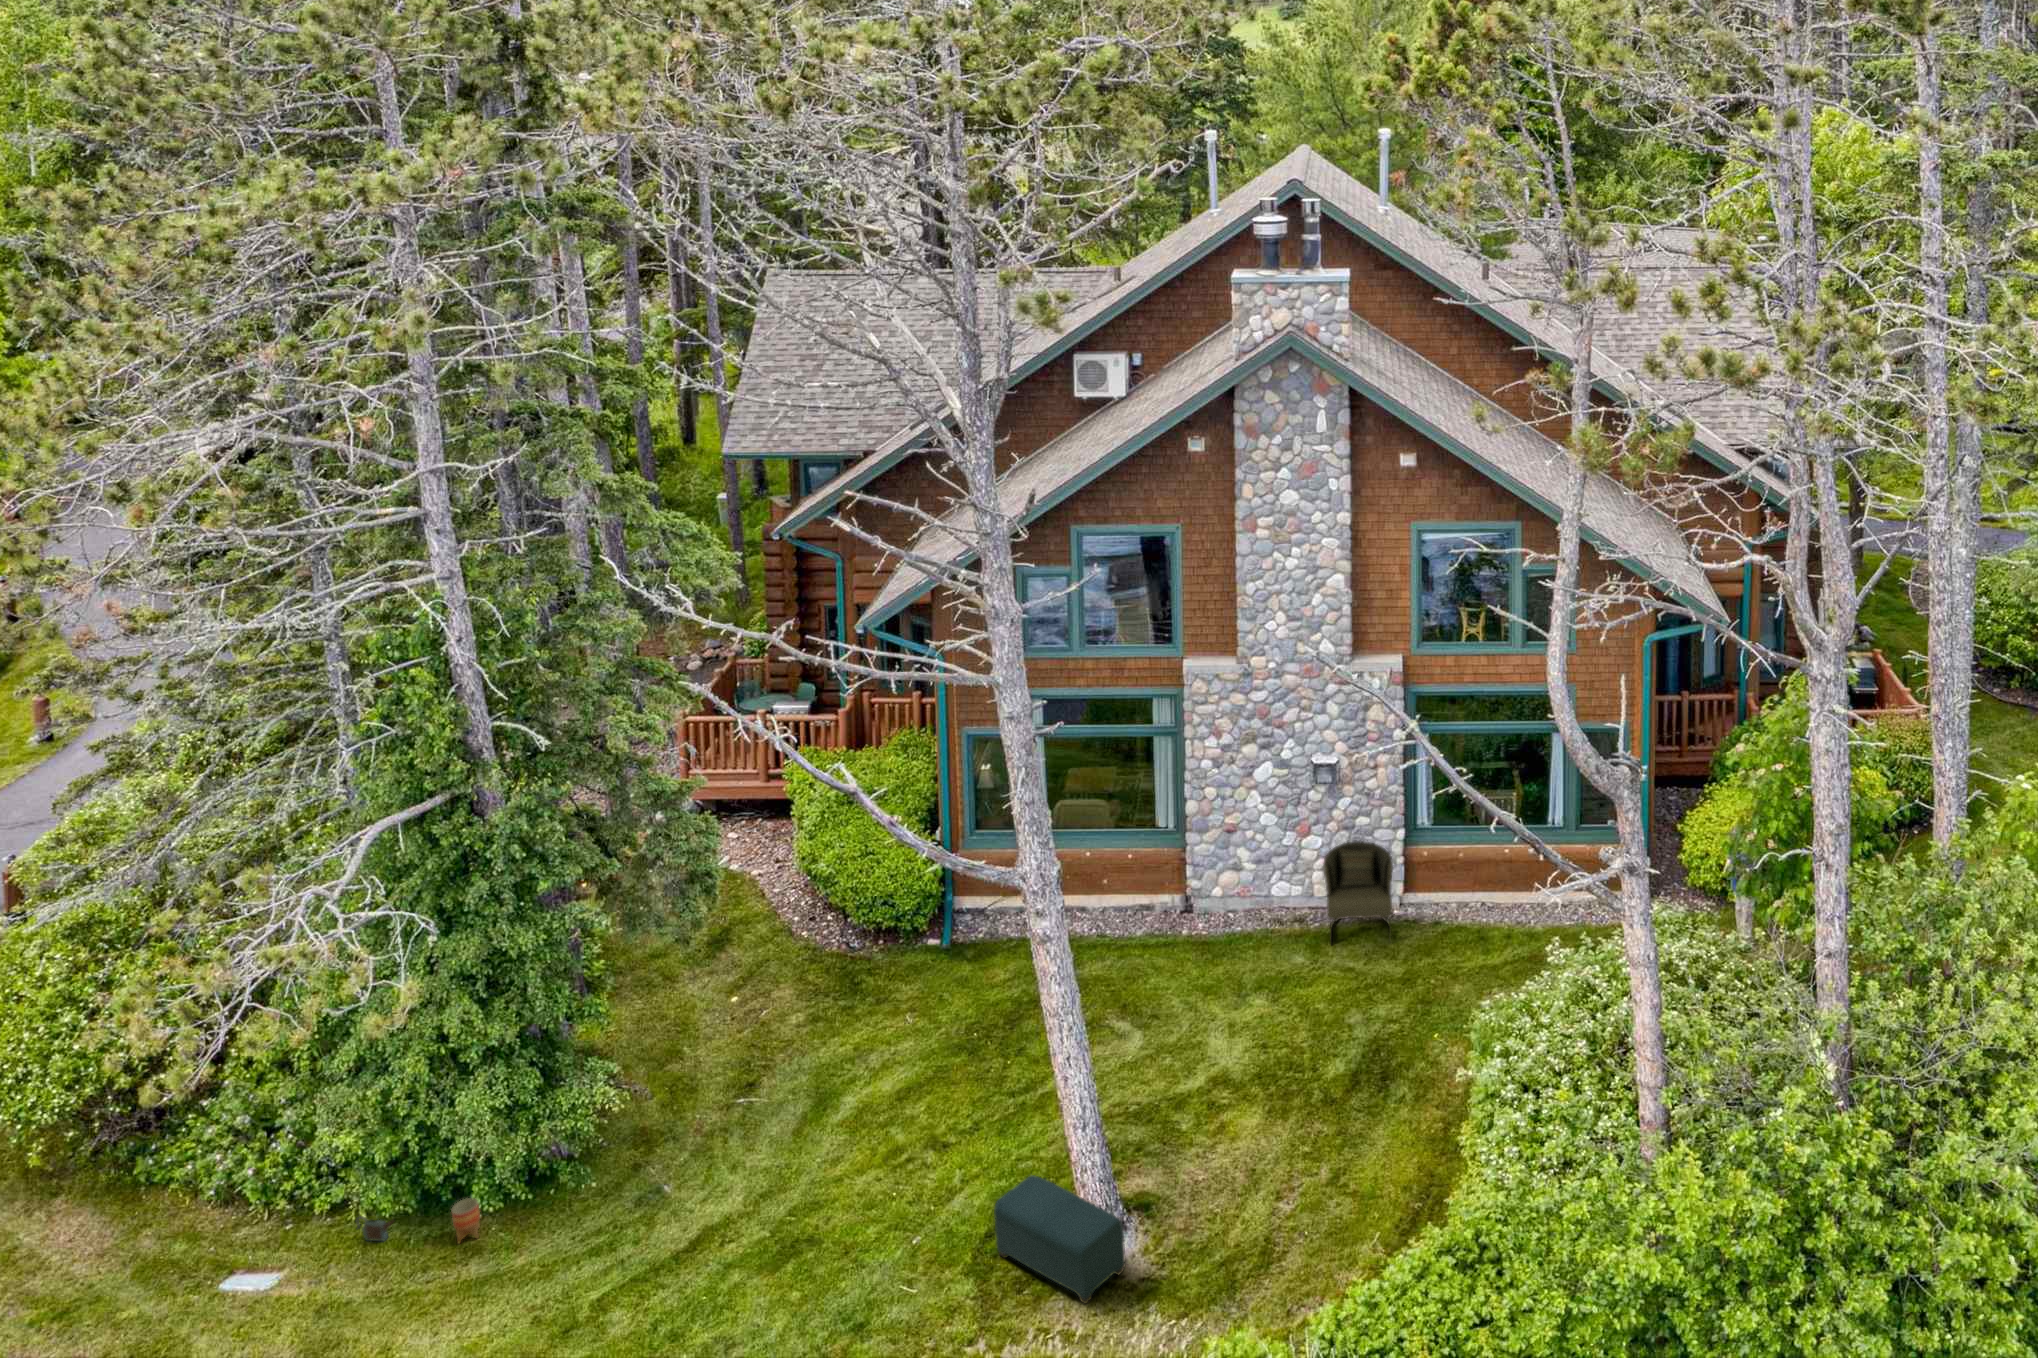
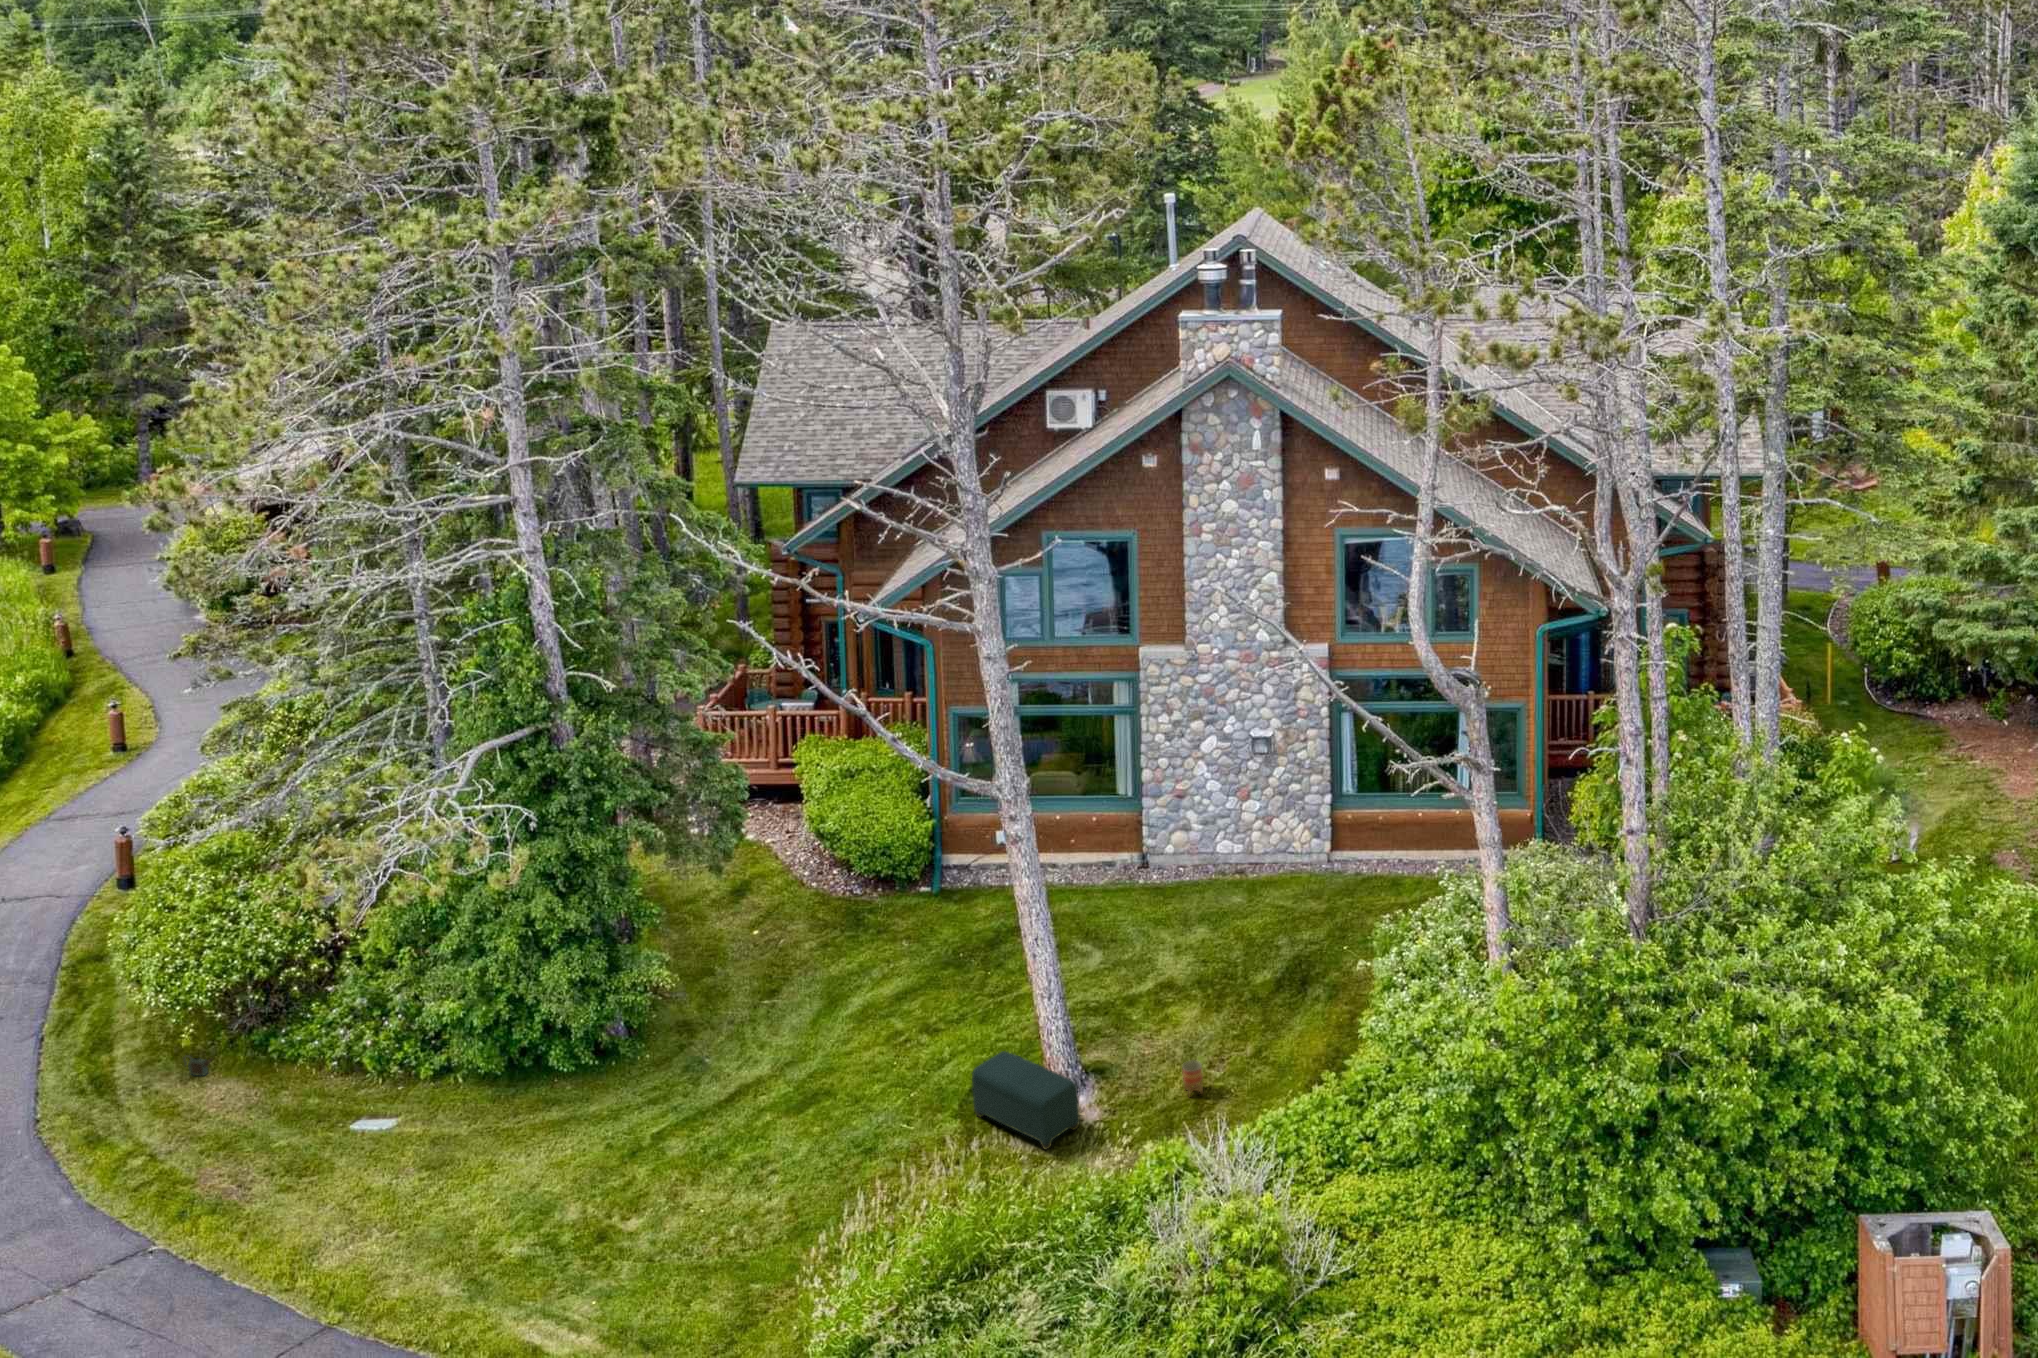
armchair: present [1323,841,1393,938] -> none [1258,805,1318,894]
planter: present [452,1198,480,1243] -> present [1182,1060,1203,1096]
watering can: present [356,1216,394,1241] -> present [183,1056,212,1076]

